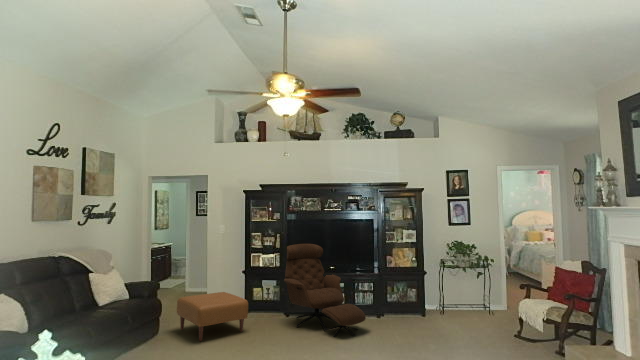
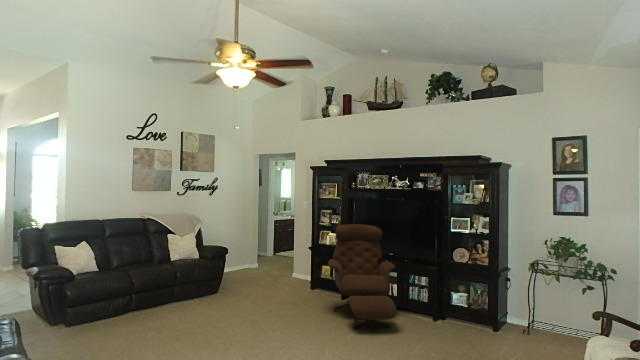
ottoman: present [177,292,248,341] -> none [234,264,289,306]

